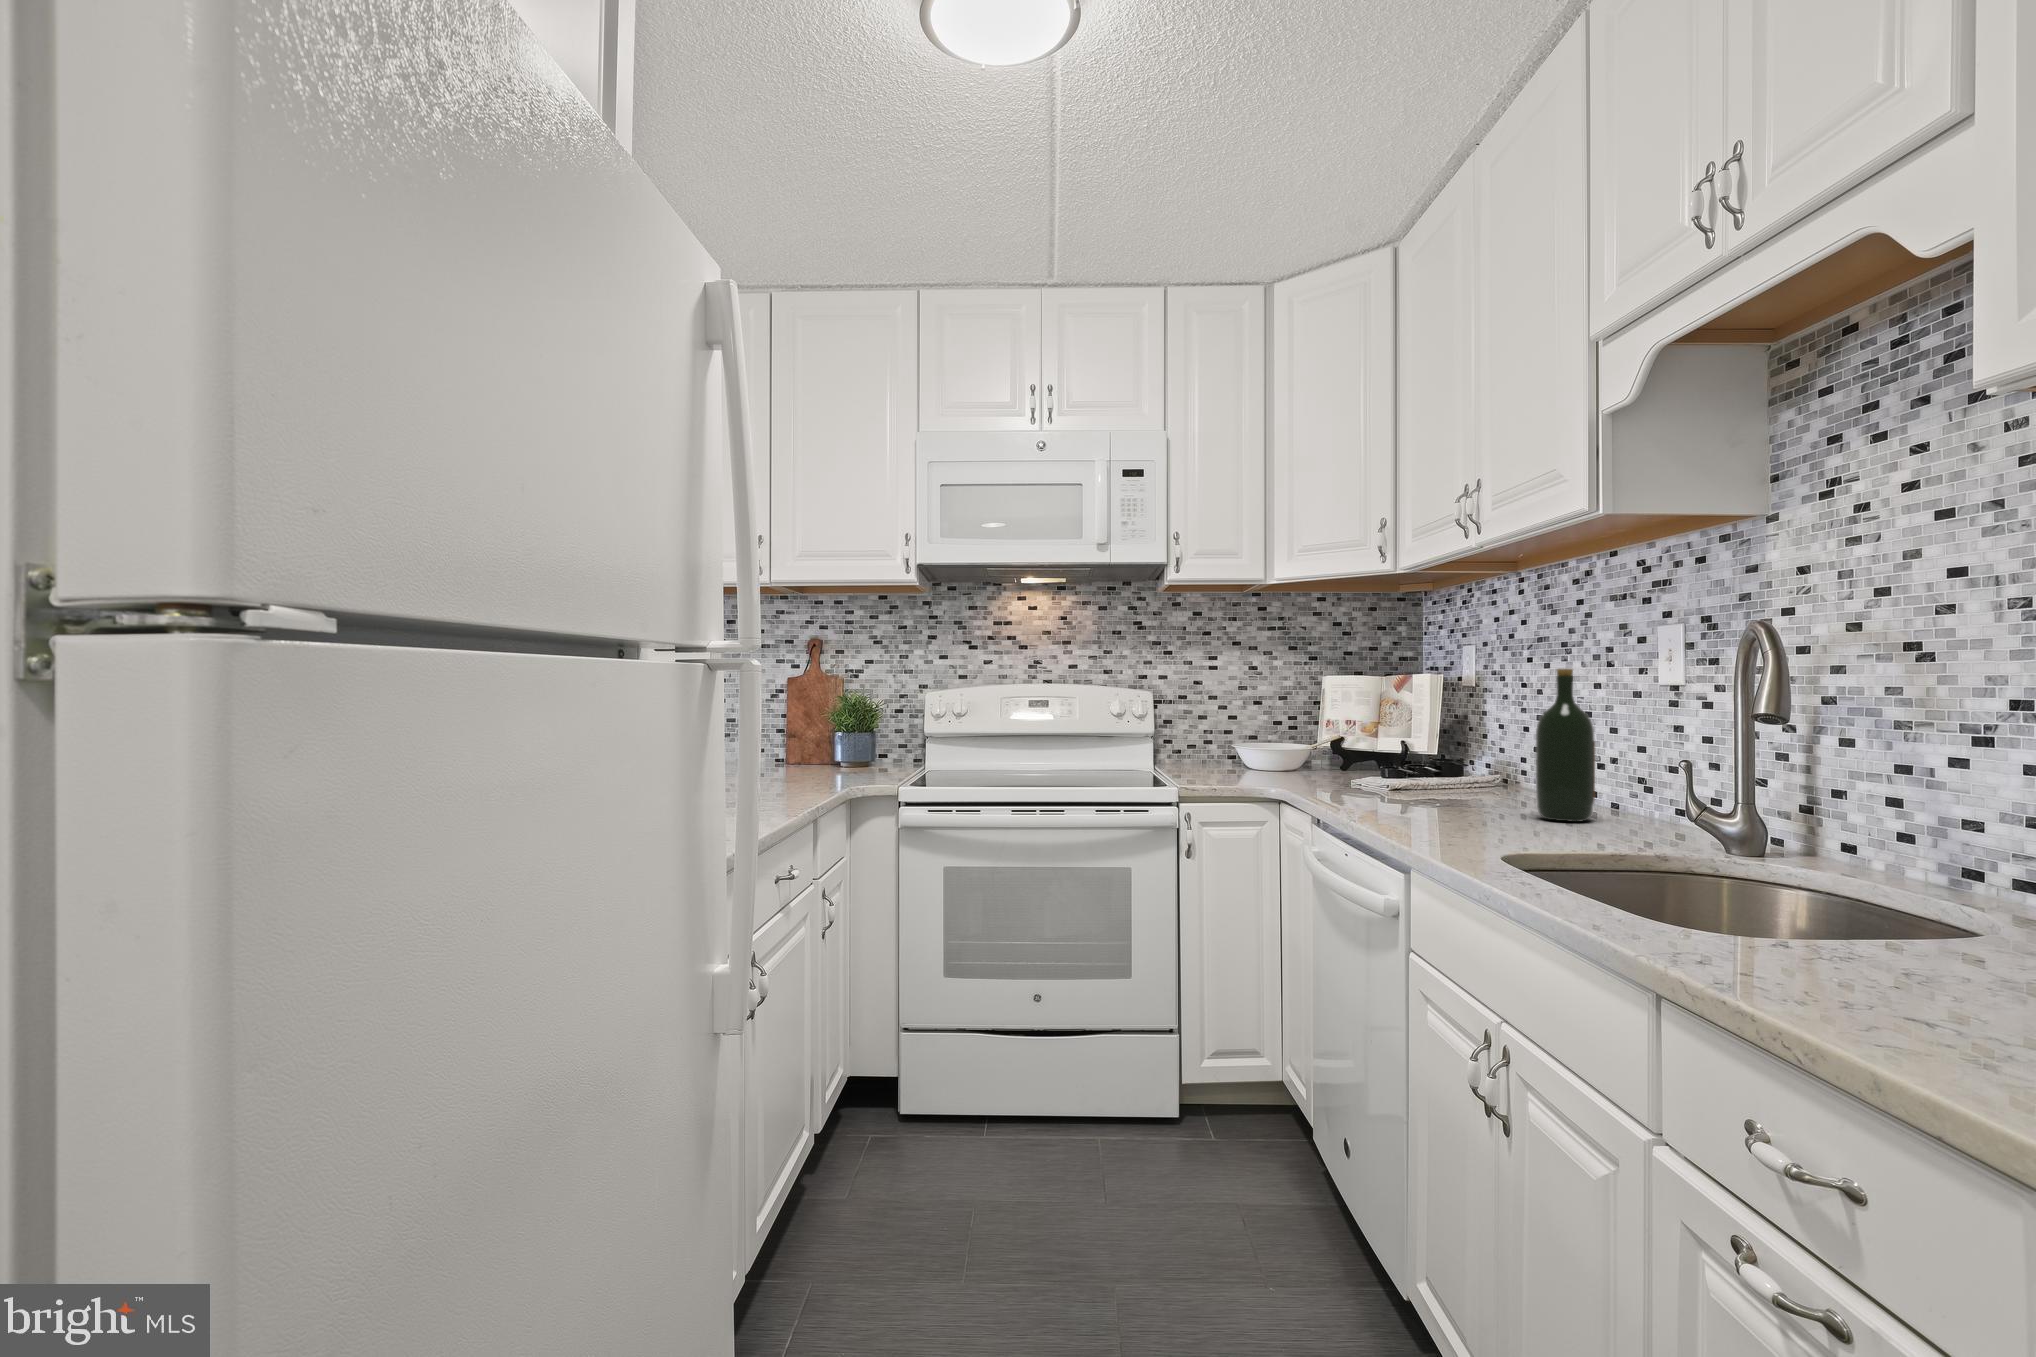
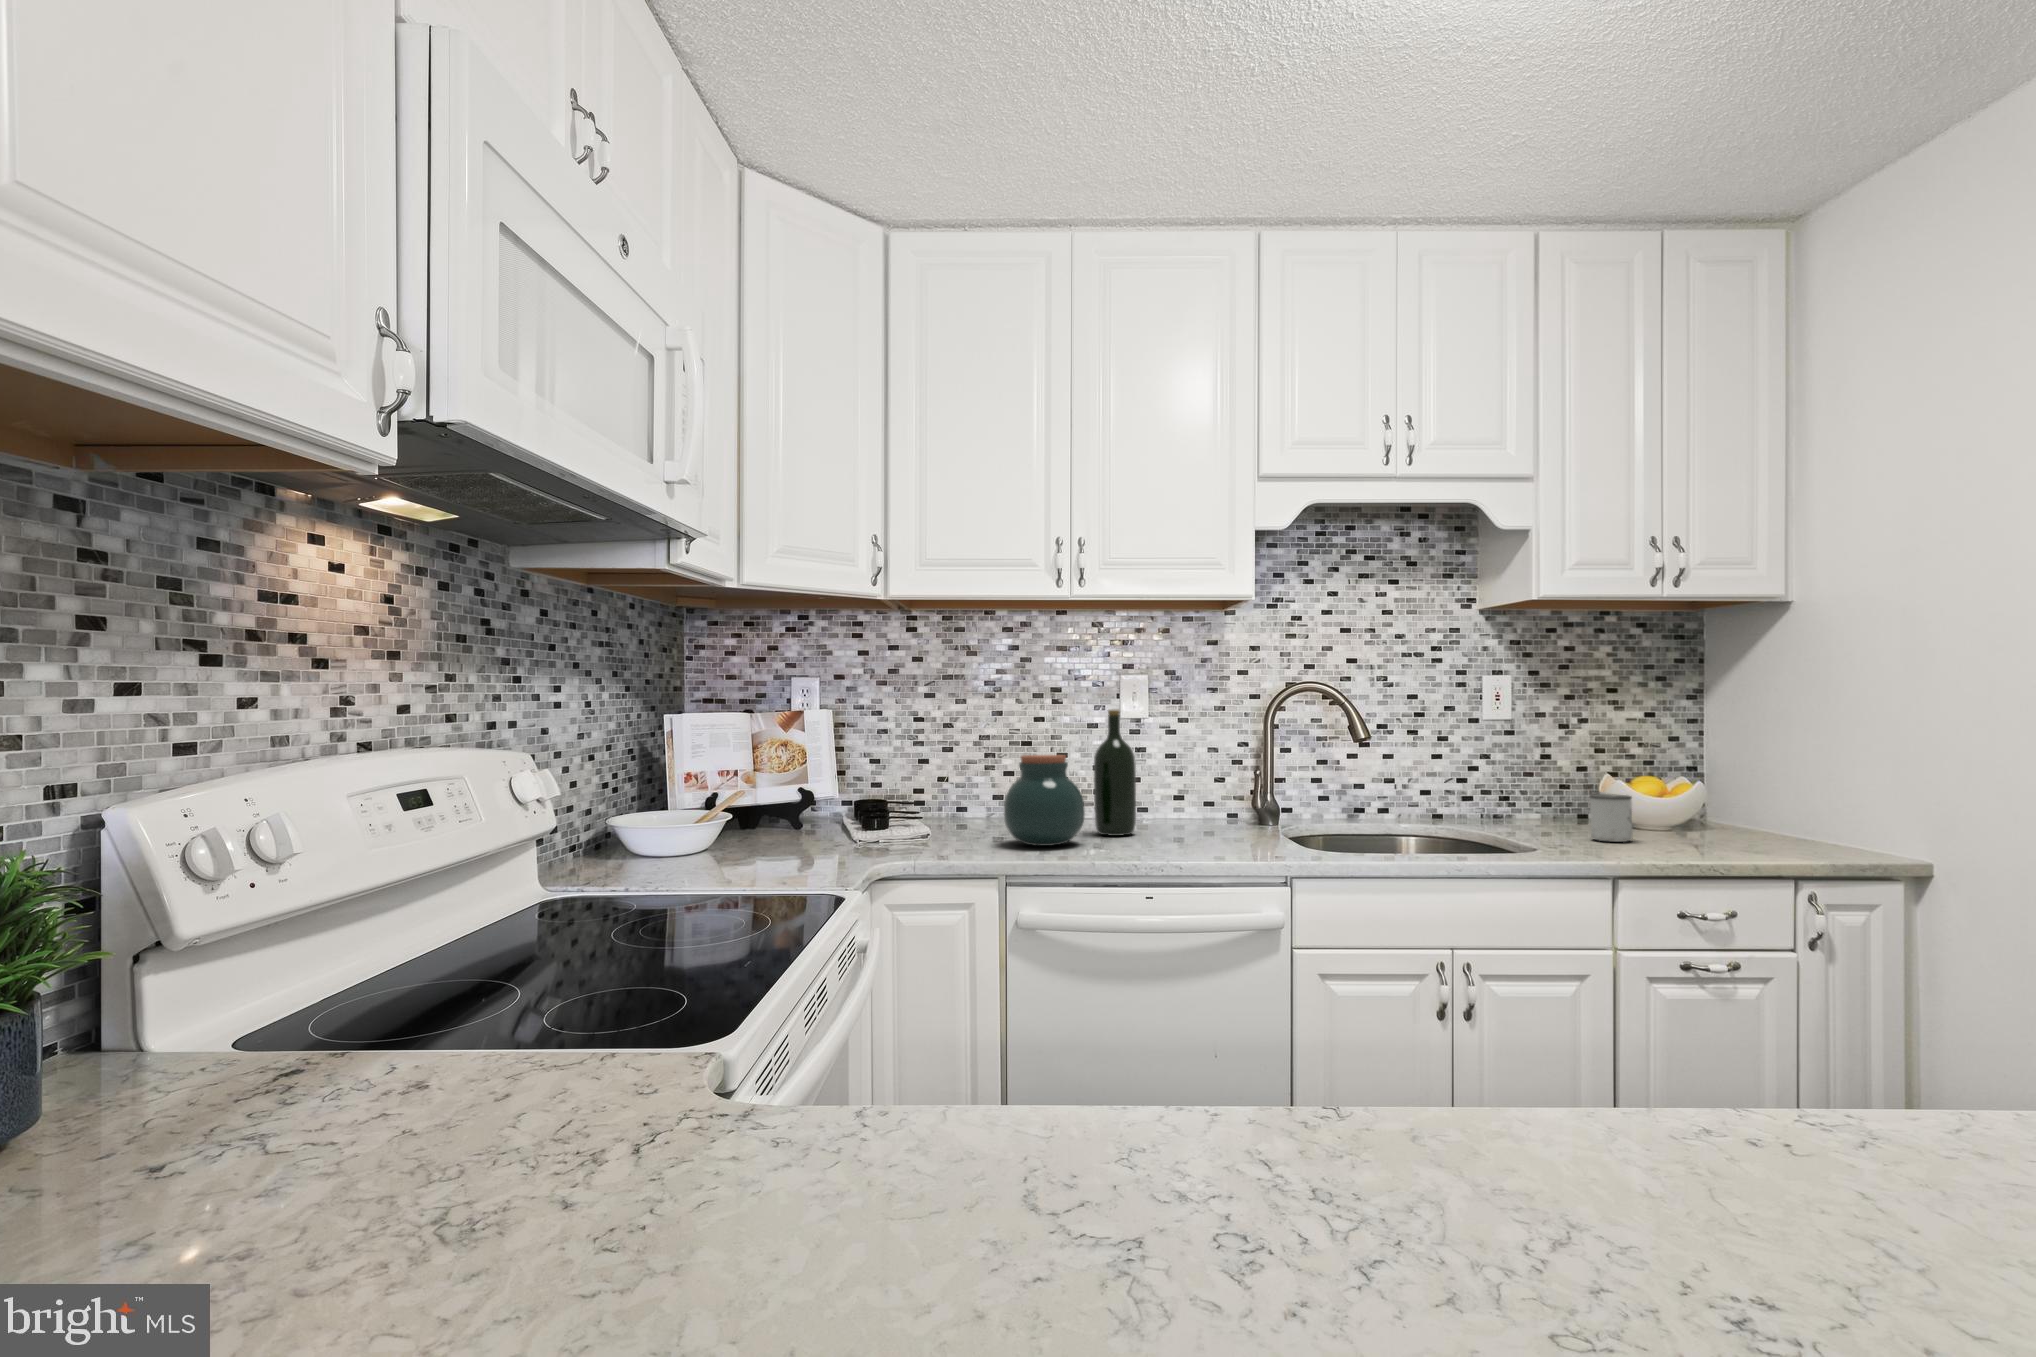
jar: none [1410,715,1502,809] -> present [1004,755,1085,846]
mug: none [1768,868,1938,994] -> present [1590,794,1633,842]

